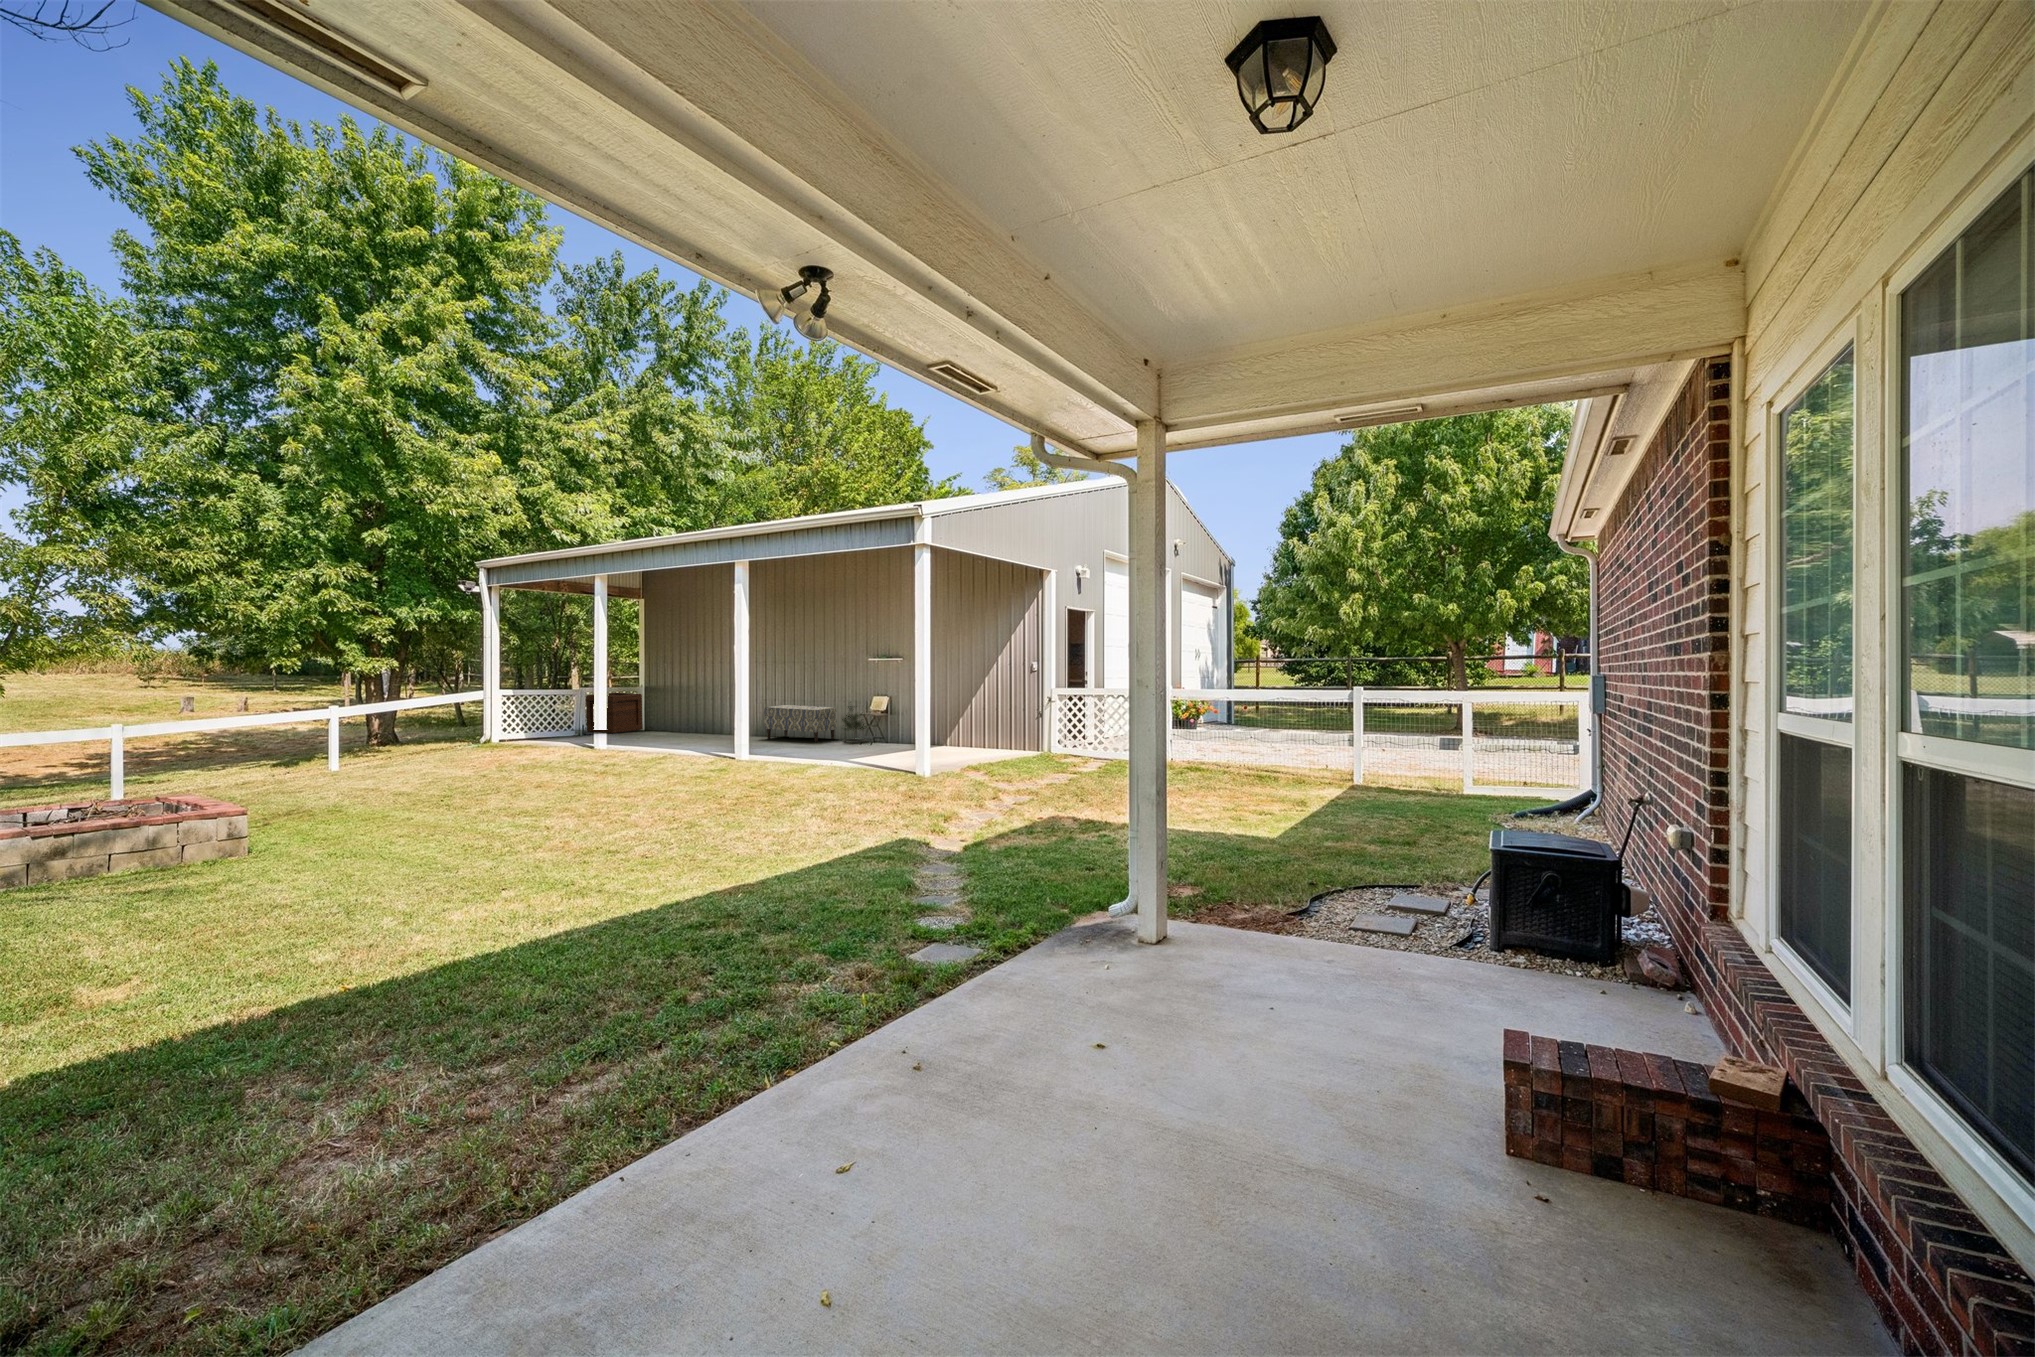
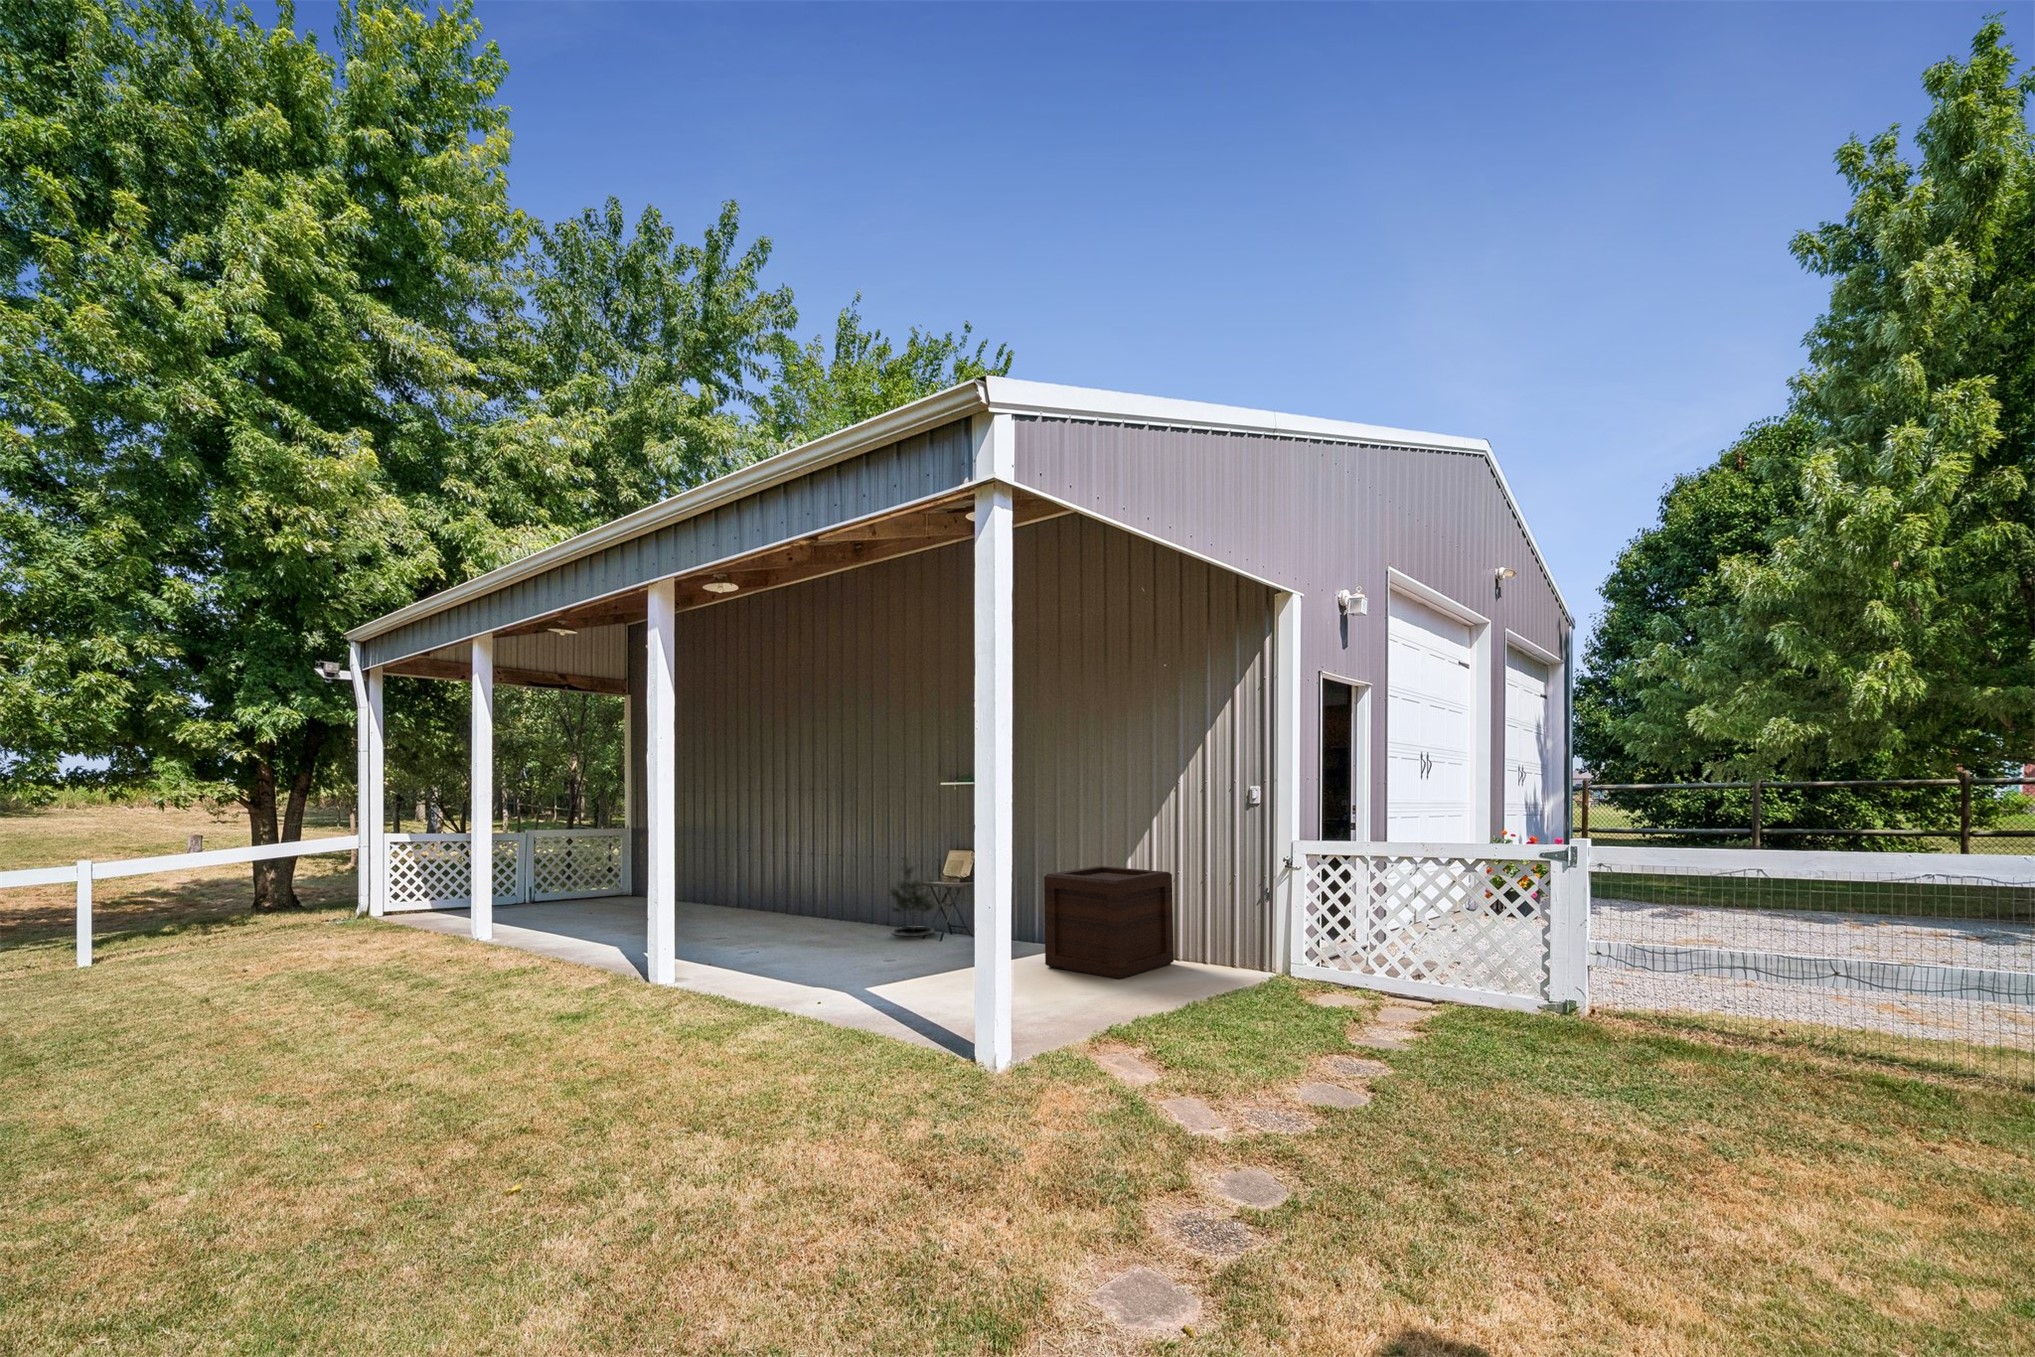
wooden crate: present [586,693,643,733] -> present [1044,866,1174,979]
bench: present [764,705,837,742] -> none [768,860,888,933]

